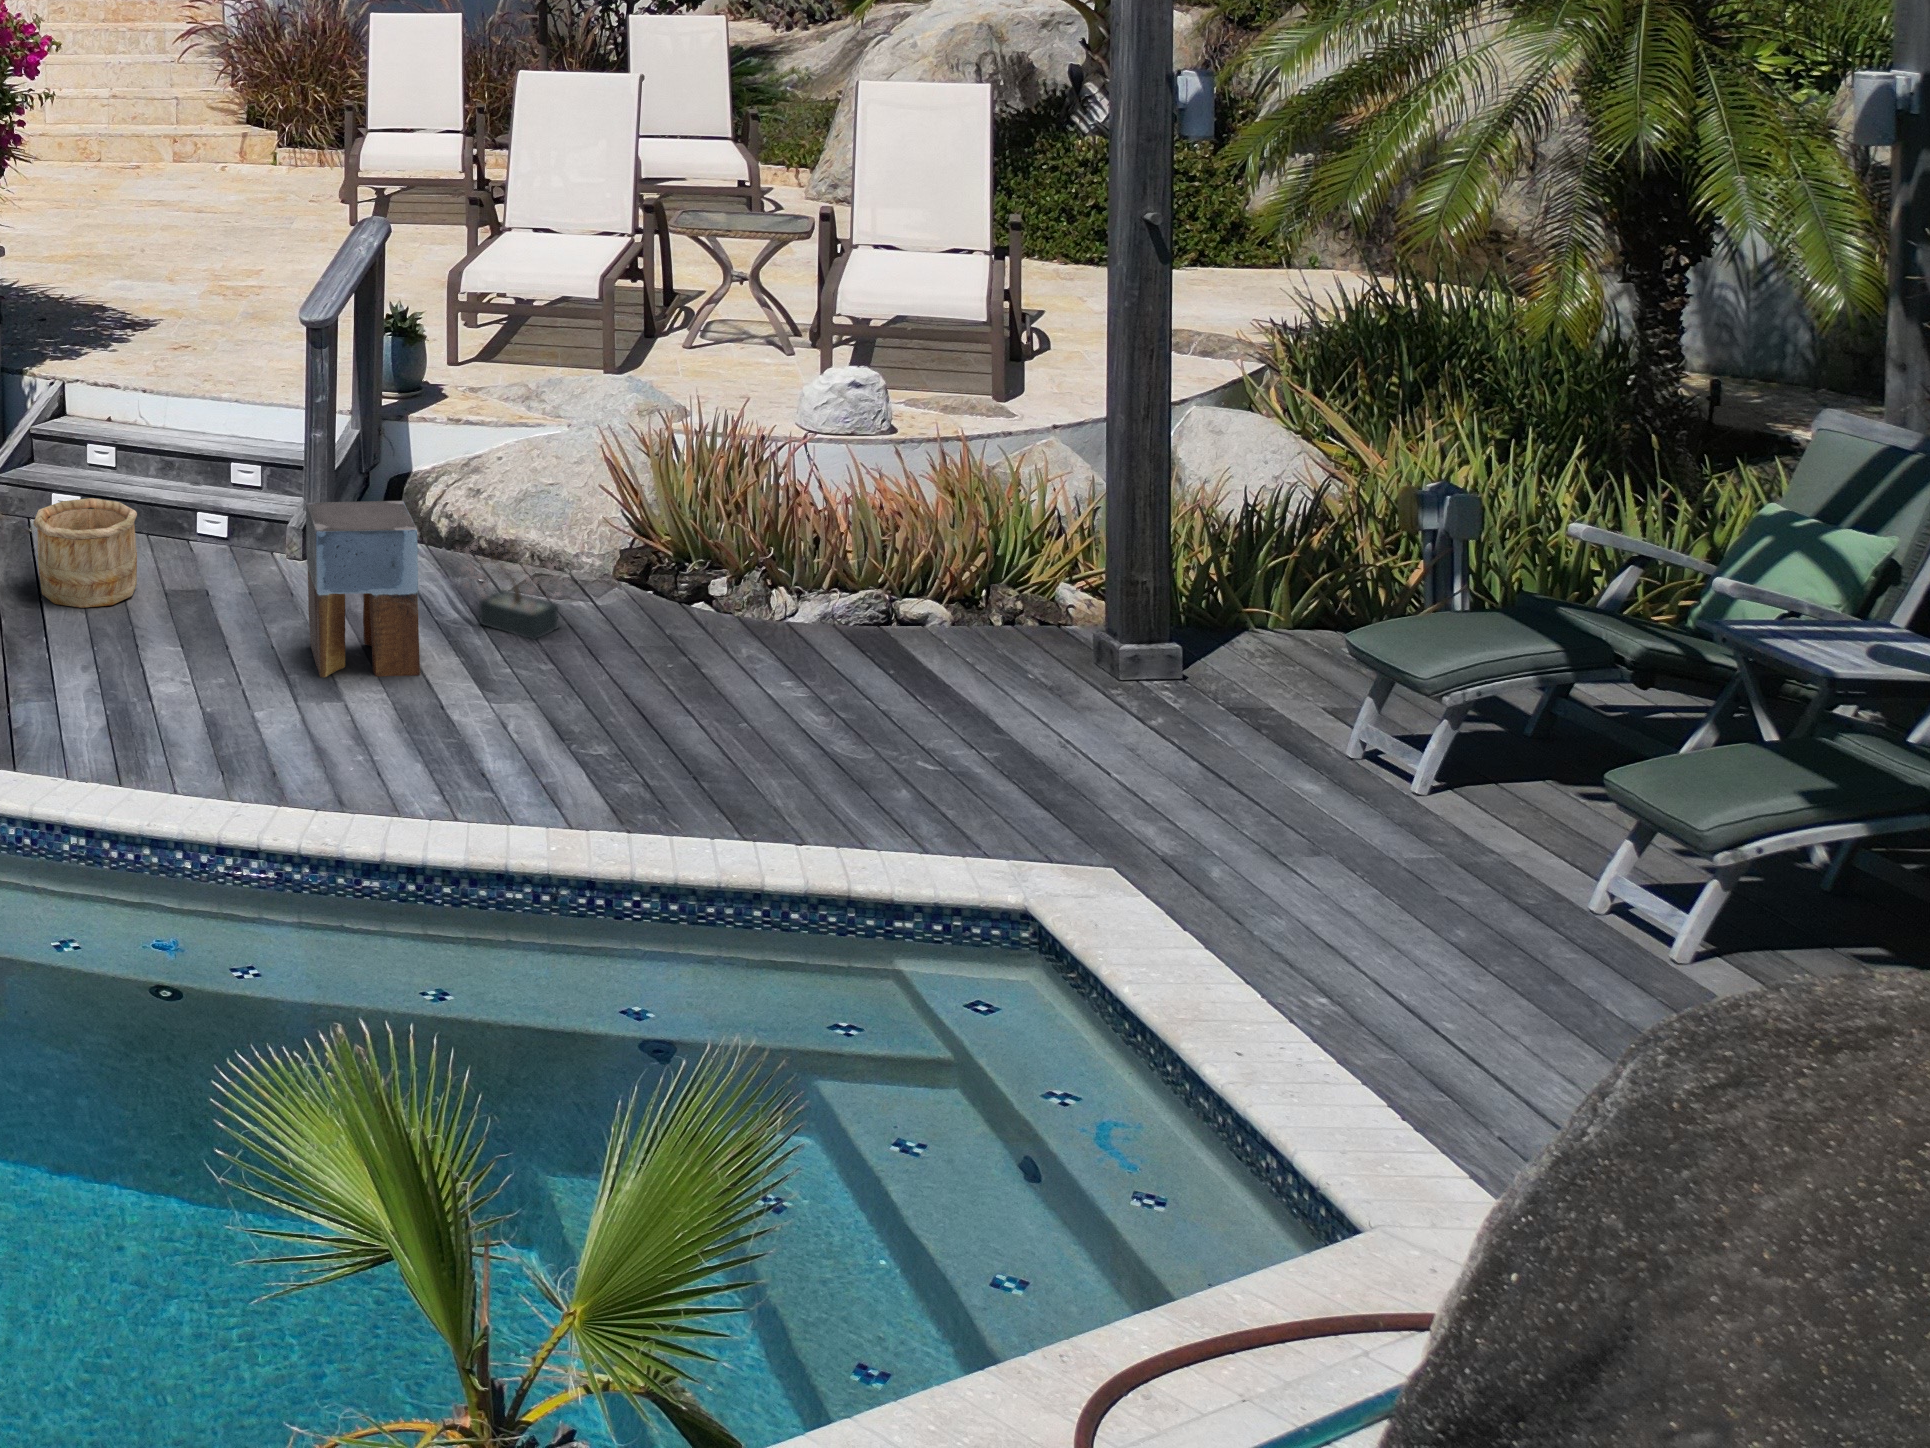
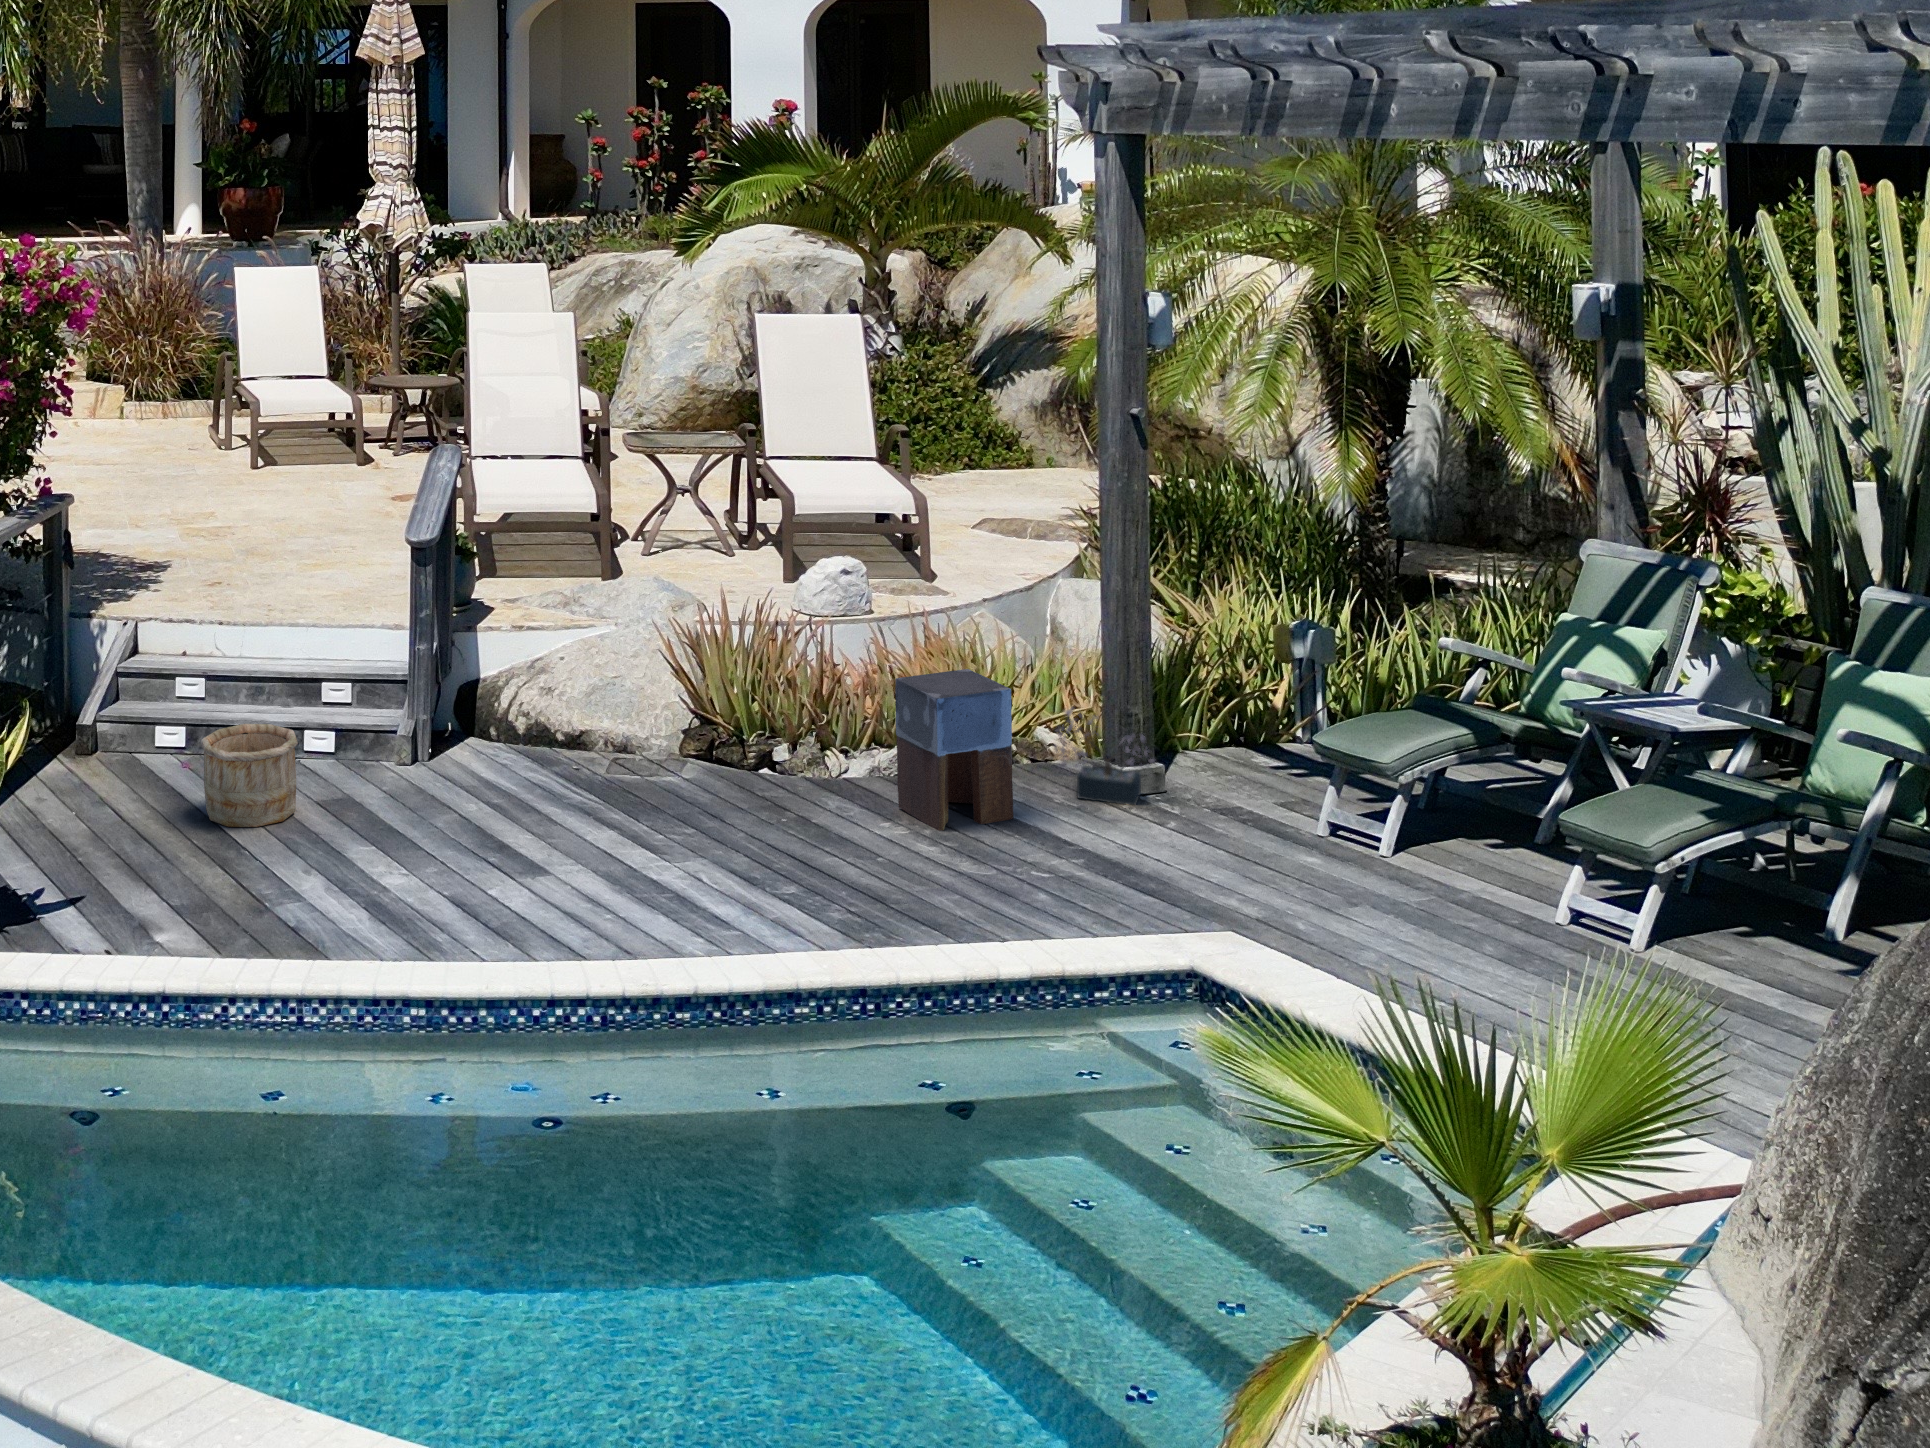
stool: present [306,501,420,677] -> present [895,669,1013,831]
decorative plant: present [462,527,567,639] -> present [1055,708,1154,805]

